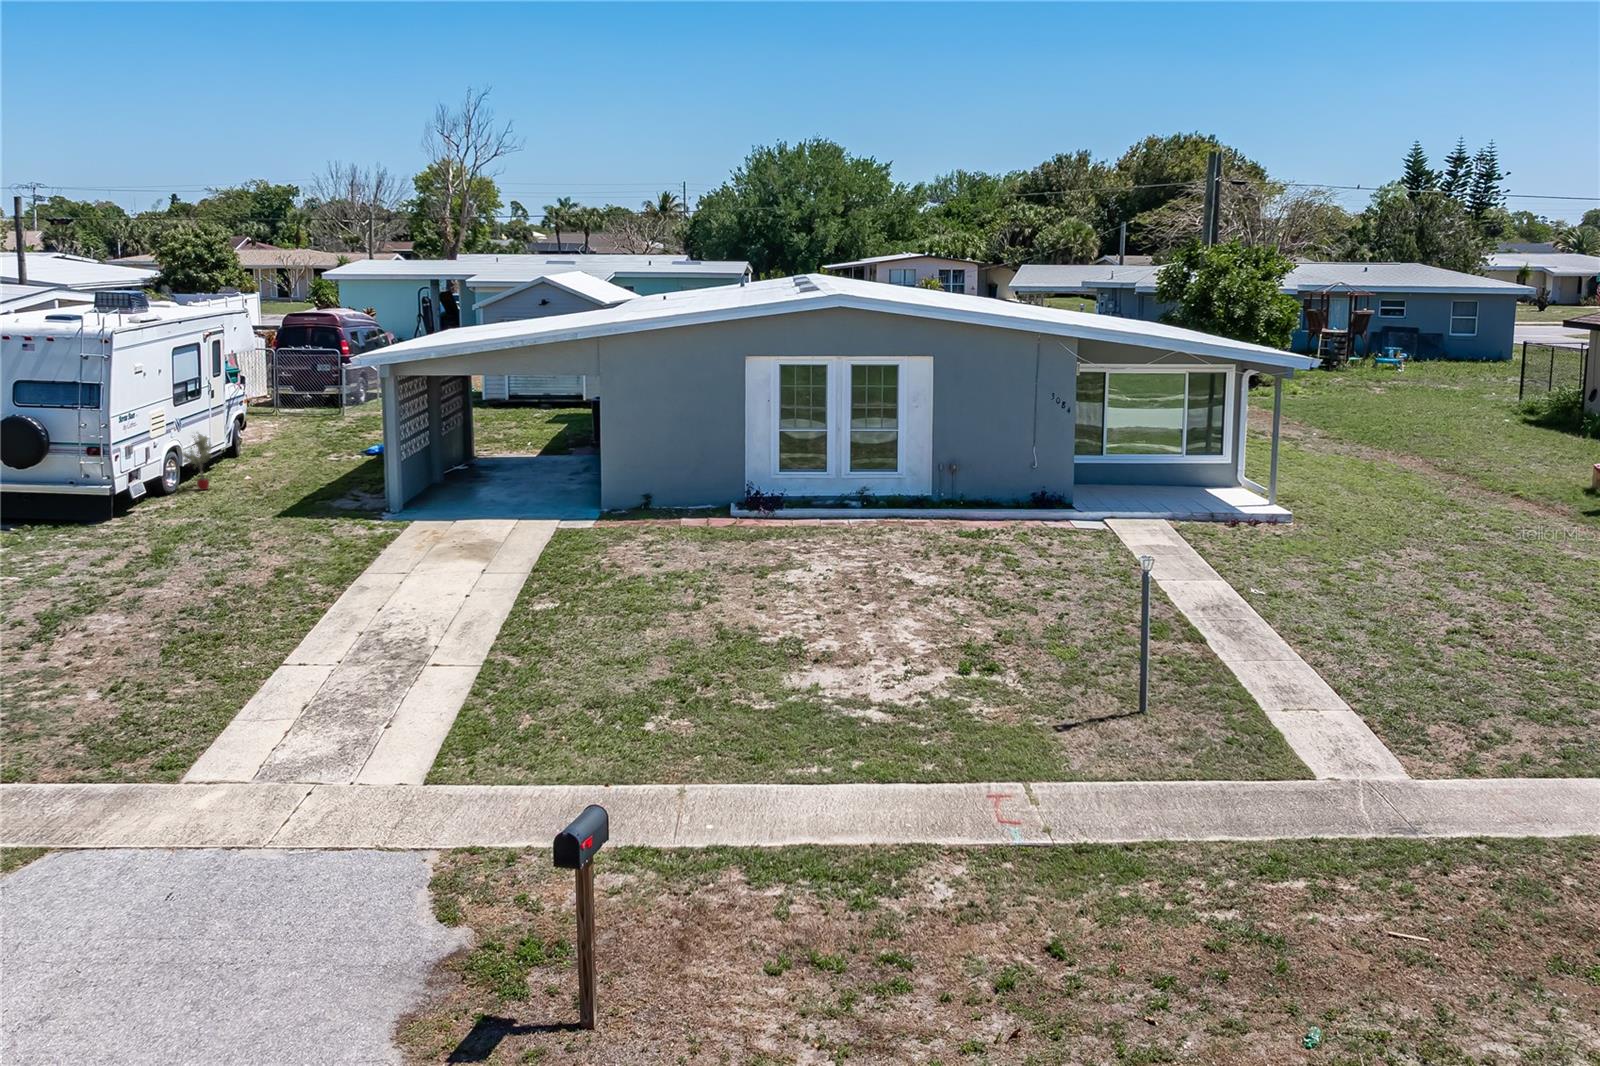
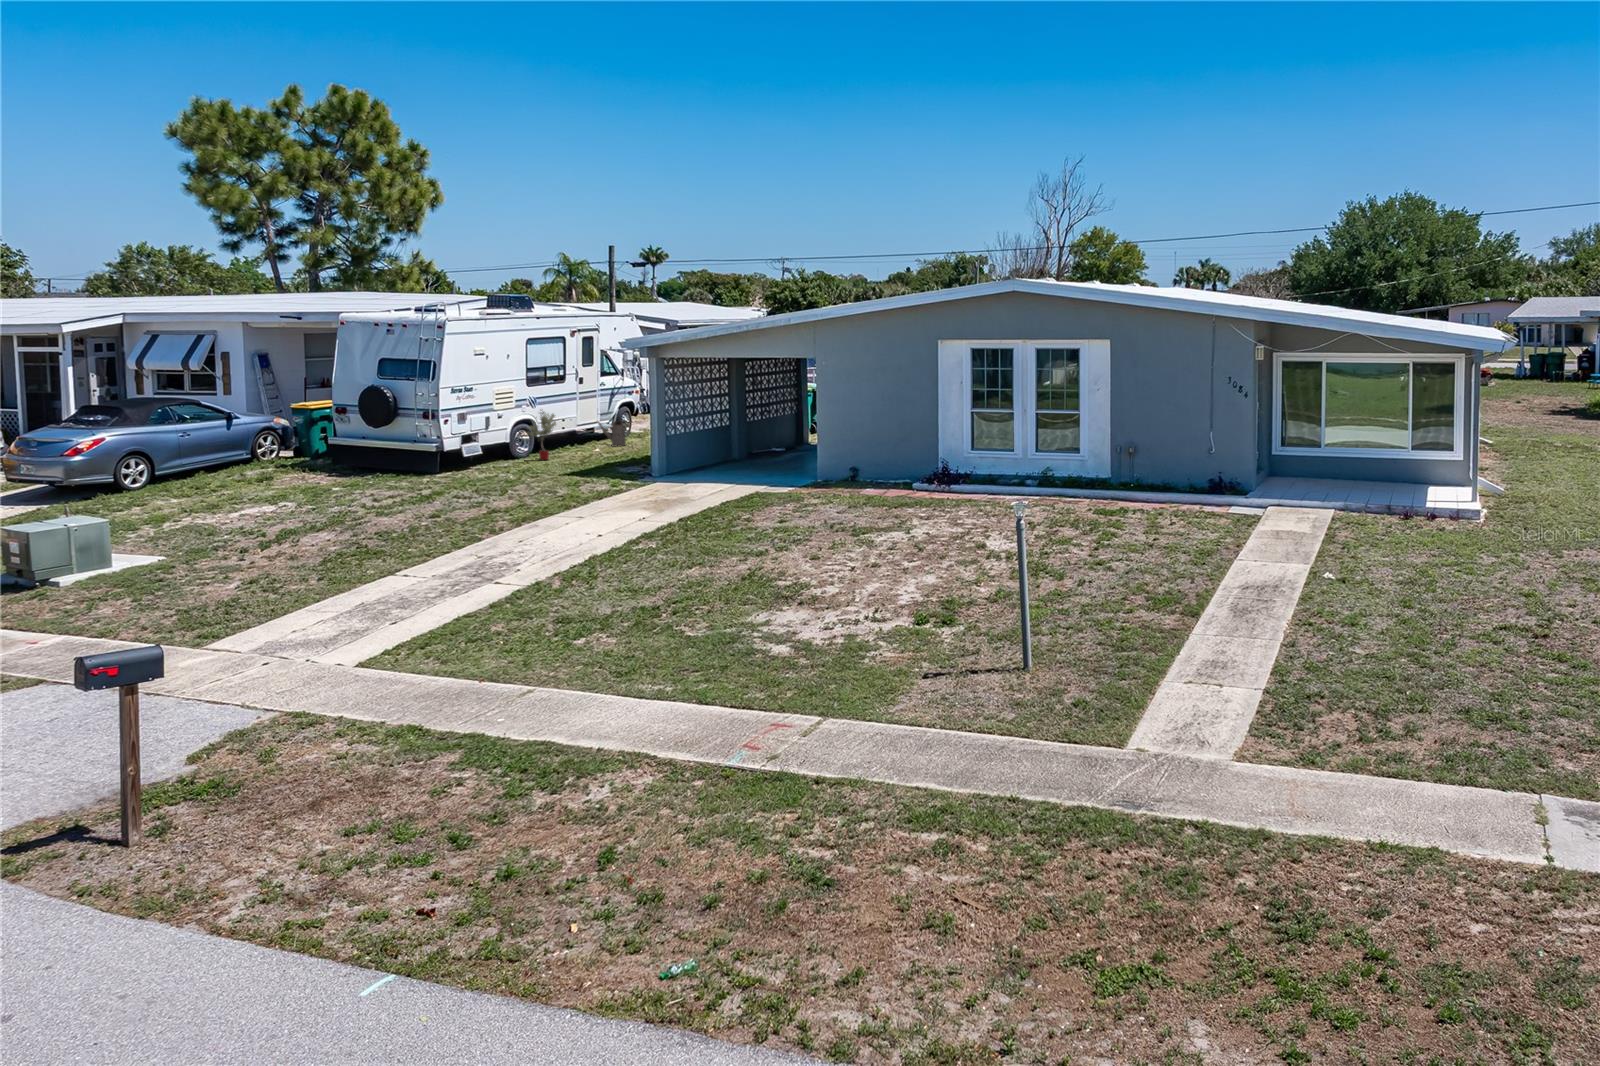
watering can: none [221,432,264,465] -> present [597,417,628,446]

